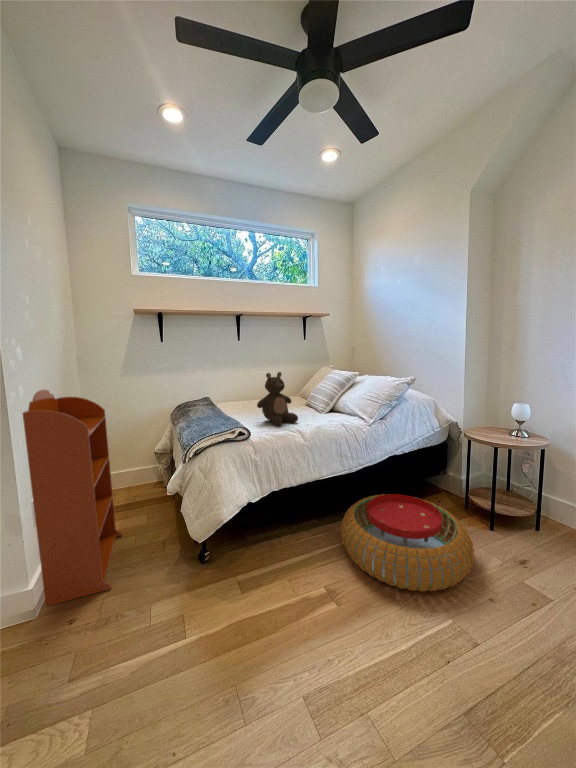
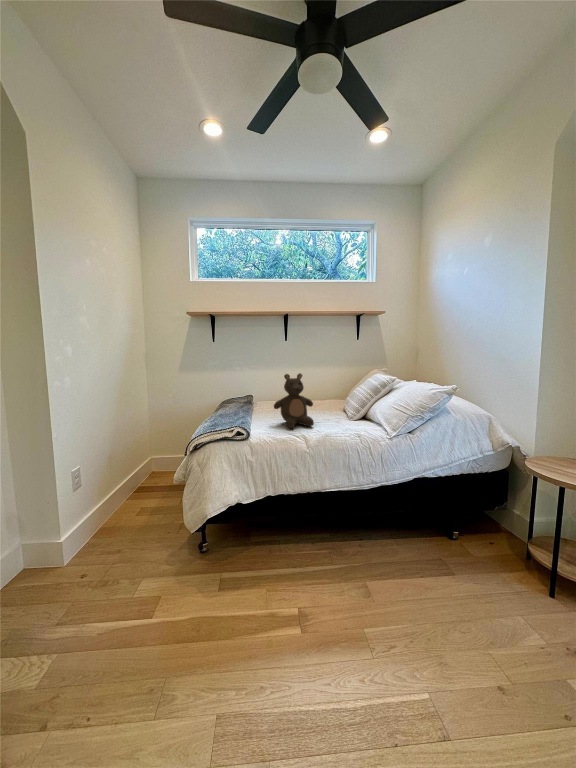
bookcase: present [23,390,122,606] -> none [60,381,155,557]
pouf: present [341,494,474,592] -> none [334,519,495,655]

